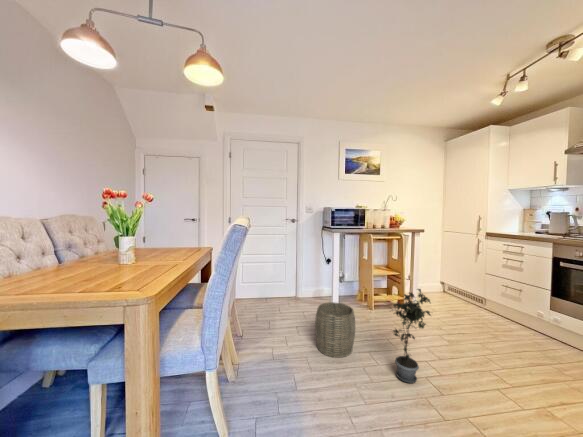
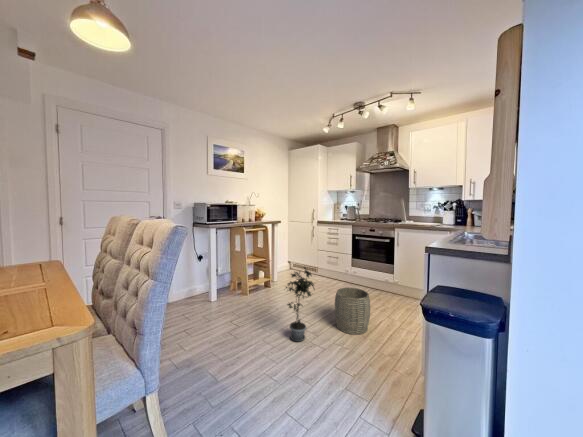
woven basket: present [315,302,355,358] -> present [334,287,370,335]

